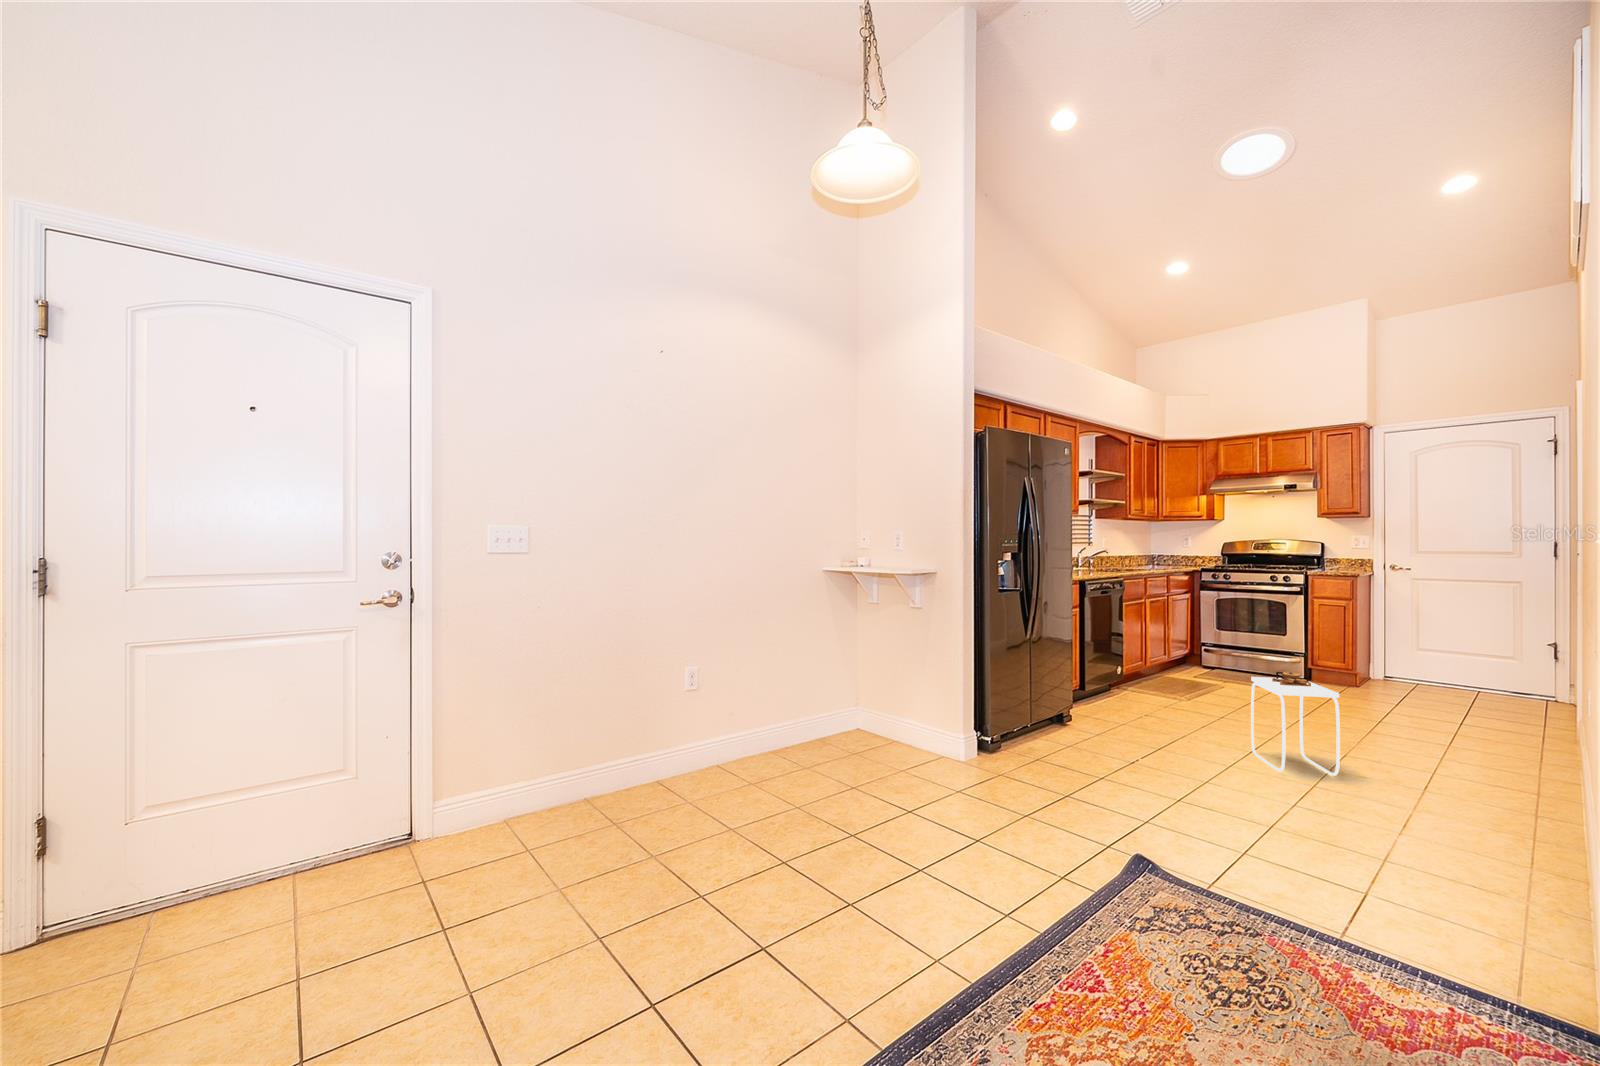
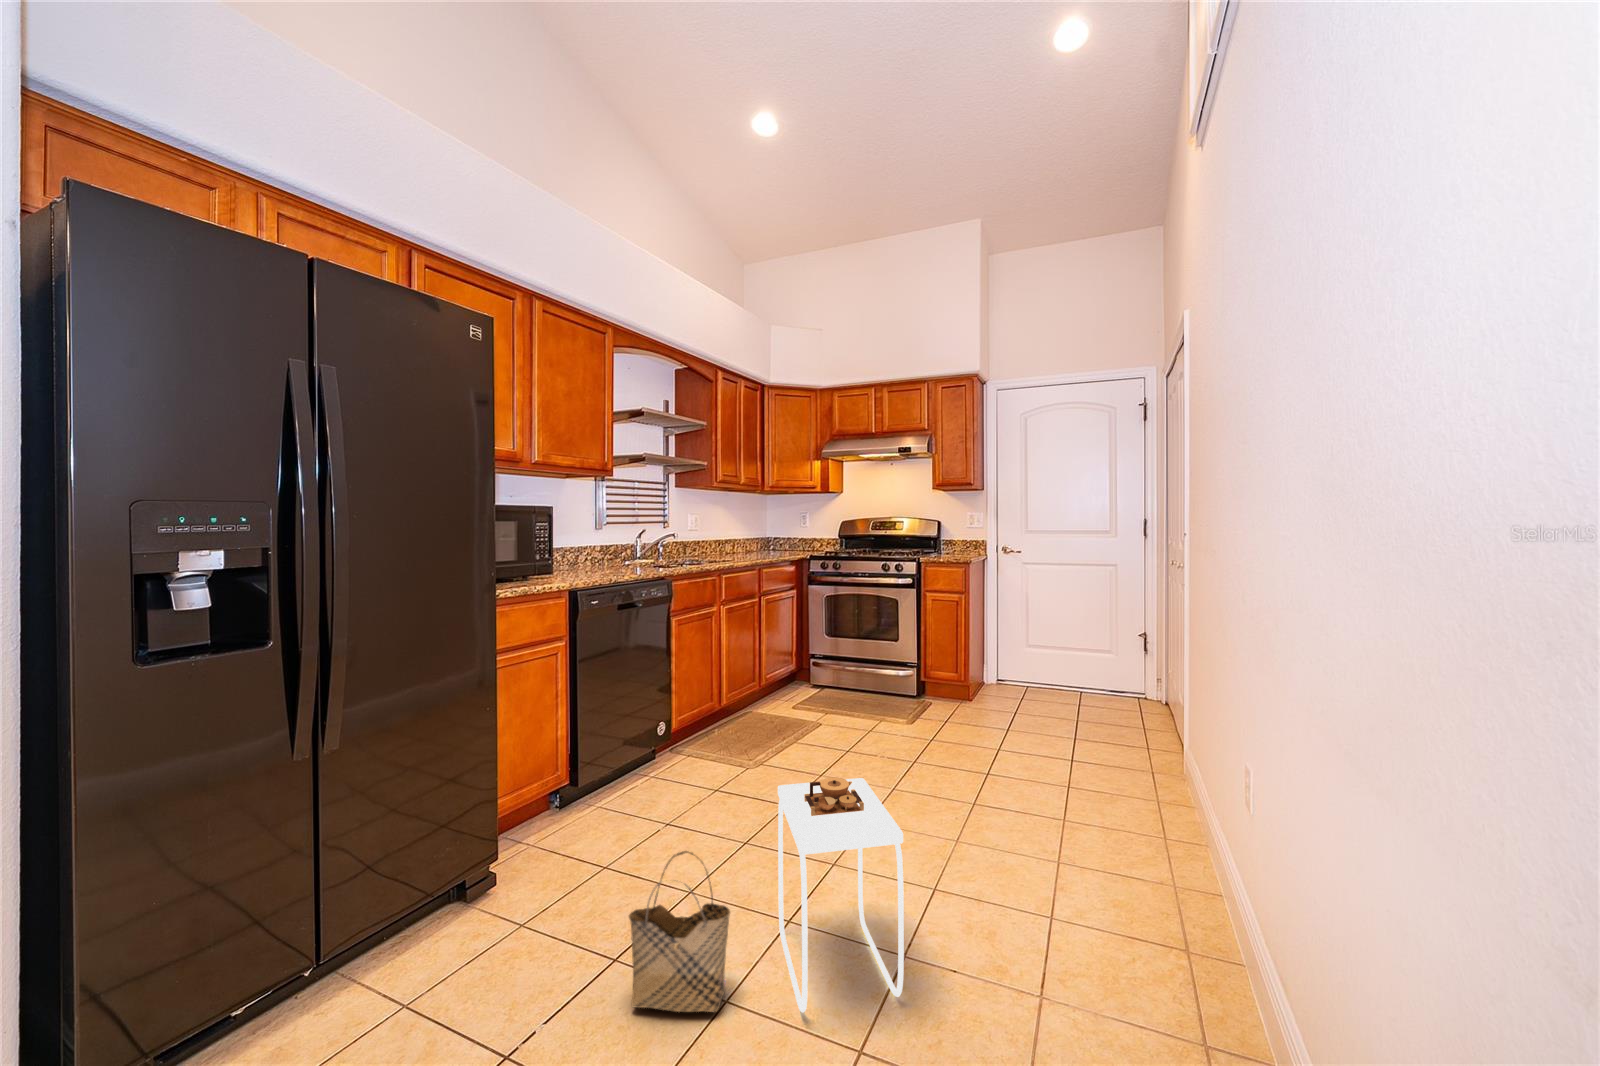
woven basket: none [1182,697,1236,765] -> present [629,851,730,1012]

